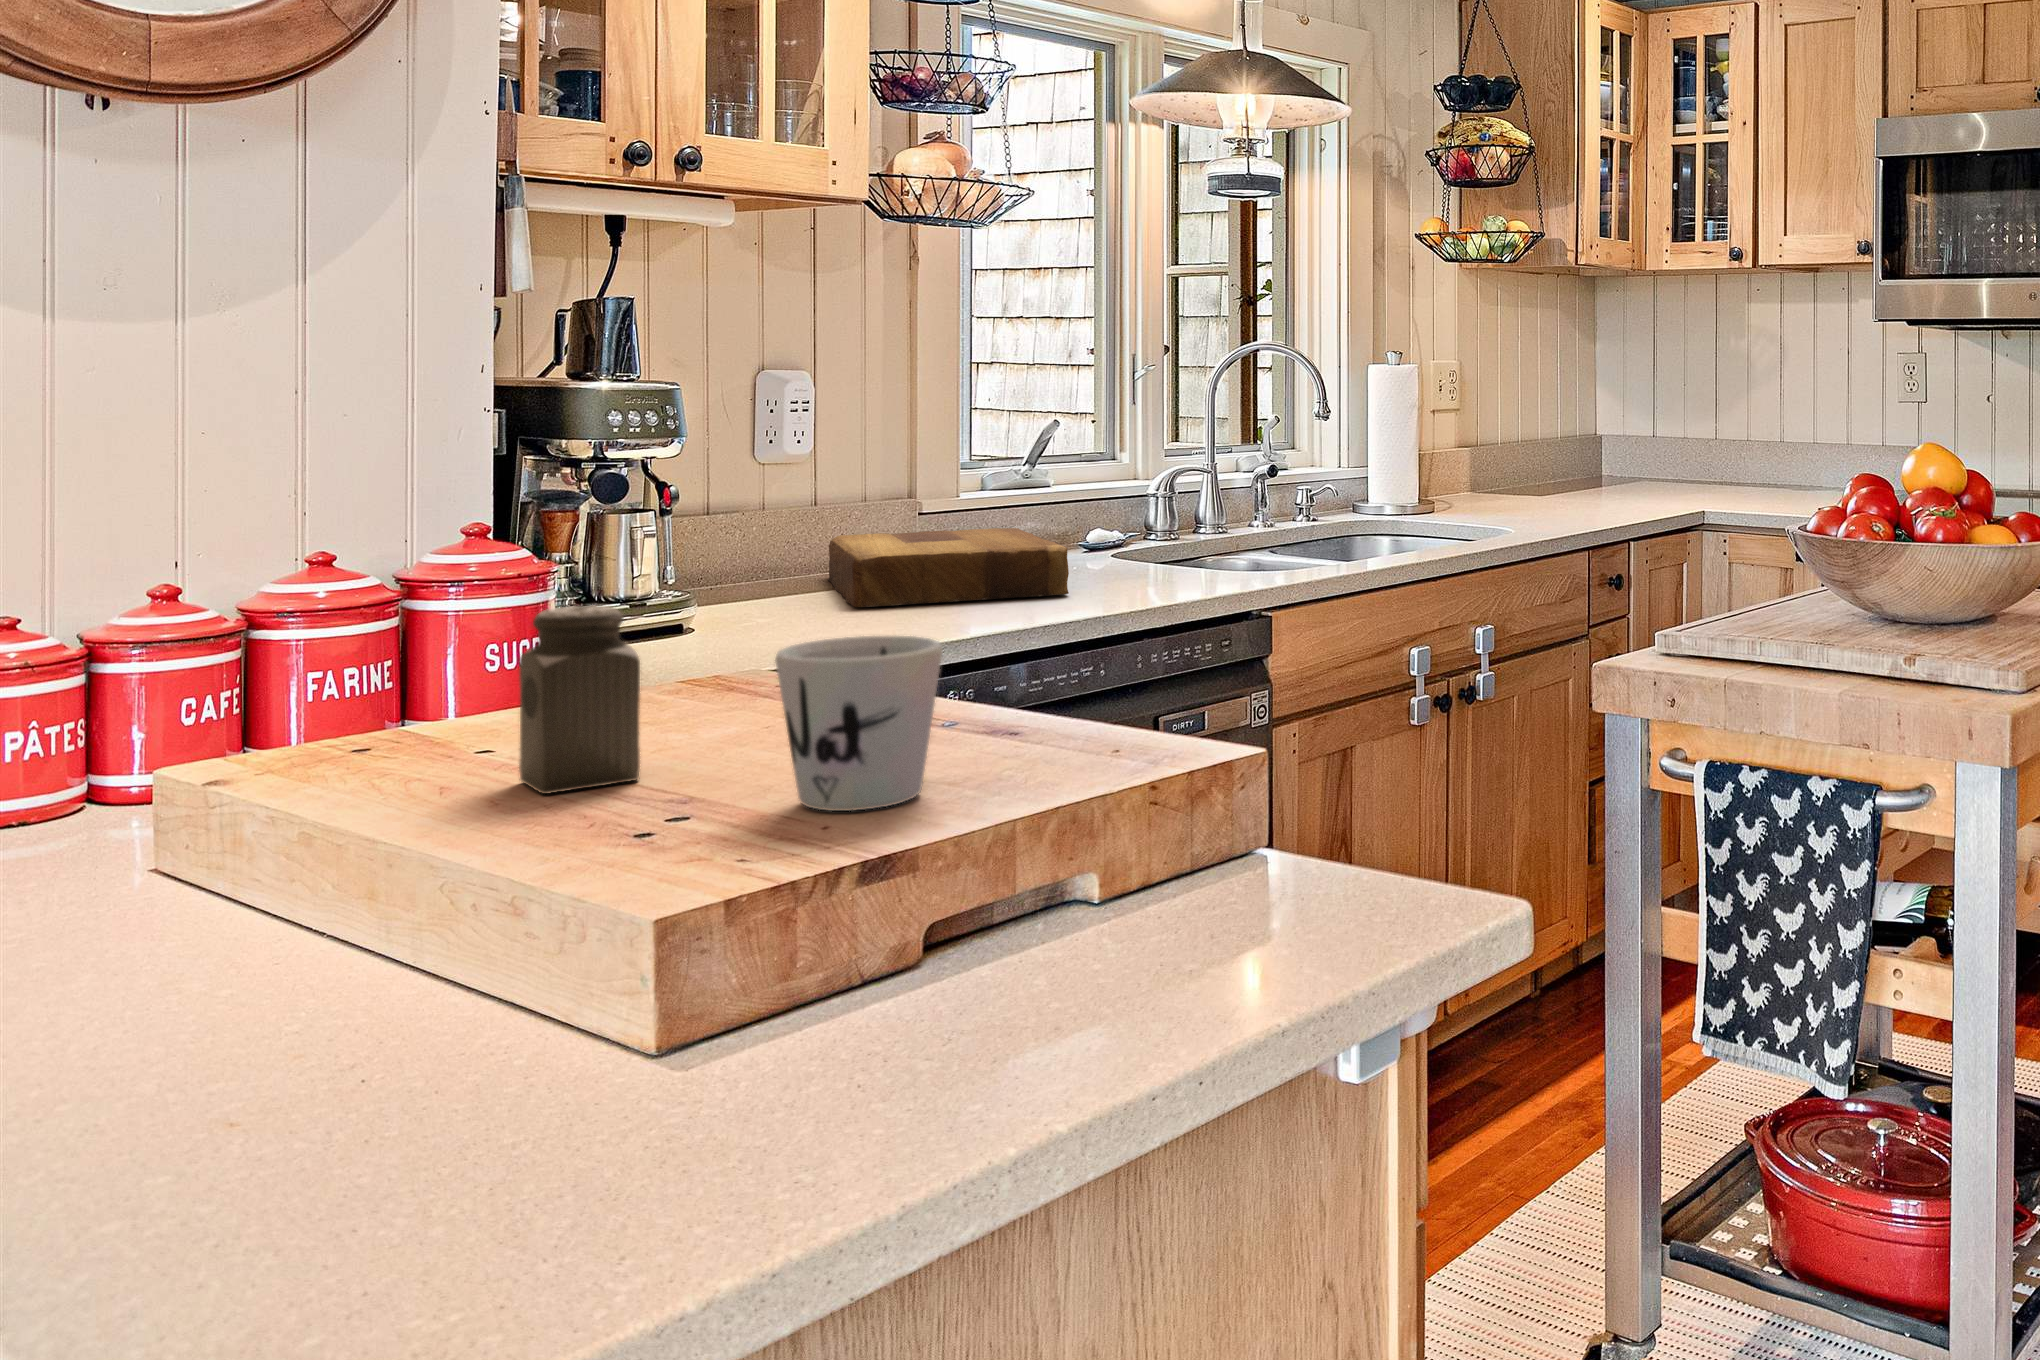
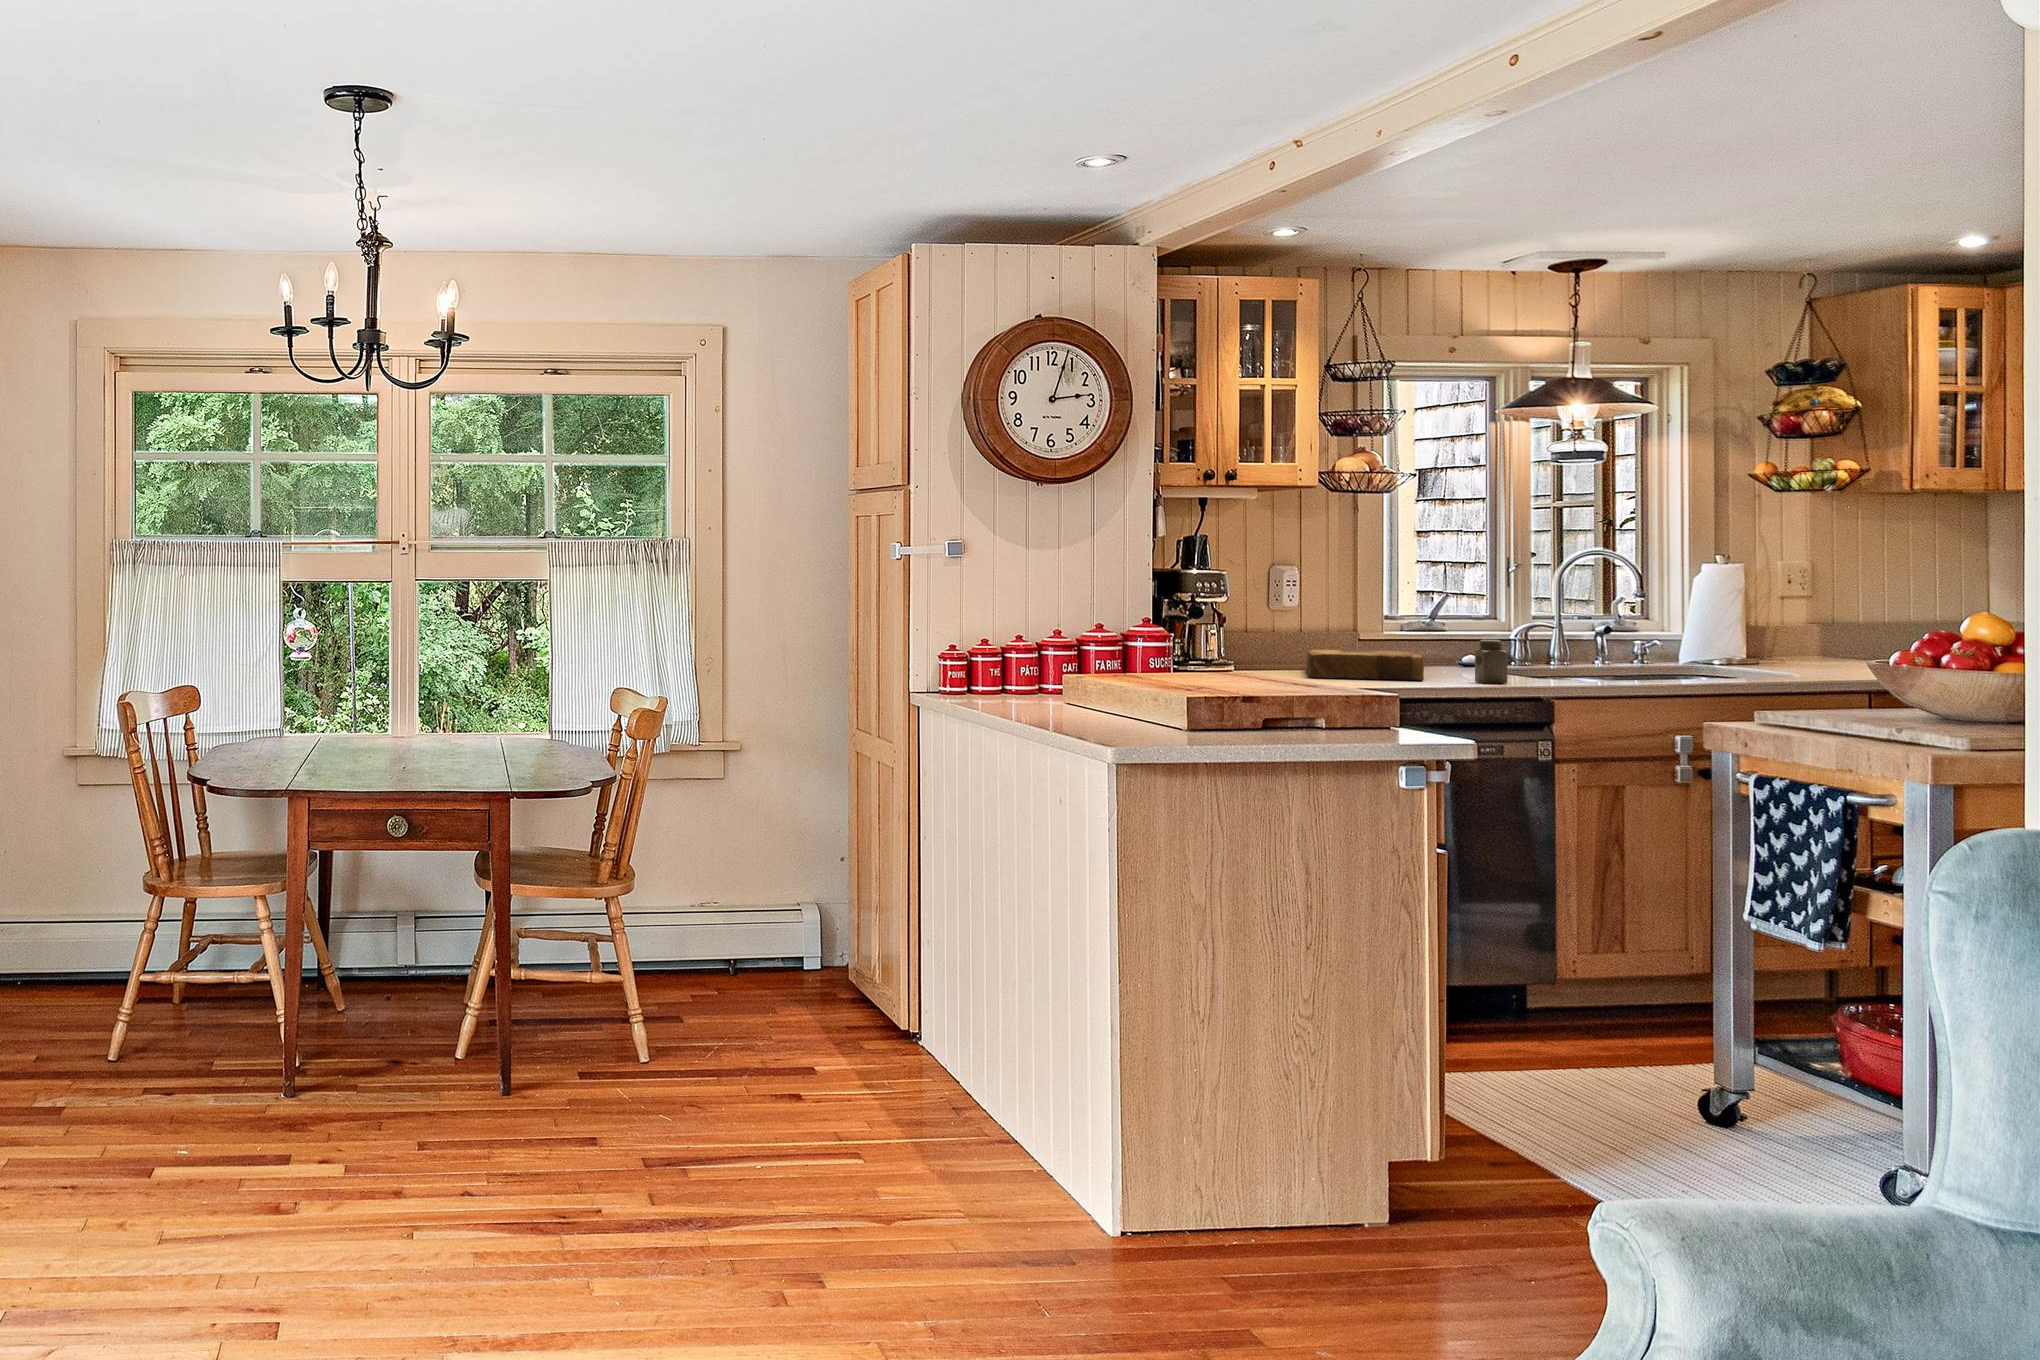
salt shaker: present [519,605,640,794] -> present [1475,640,1507,683]
mug: present [775,636,943,811] -> none [1233,642,1286,689]

